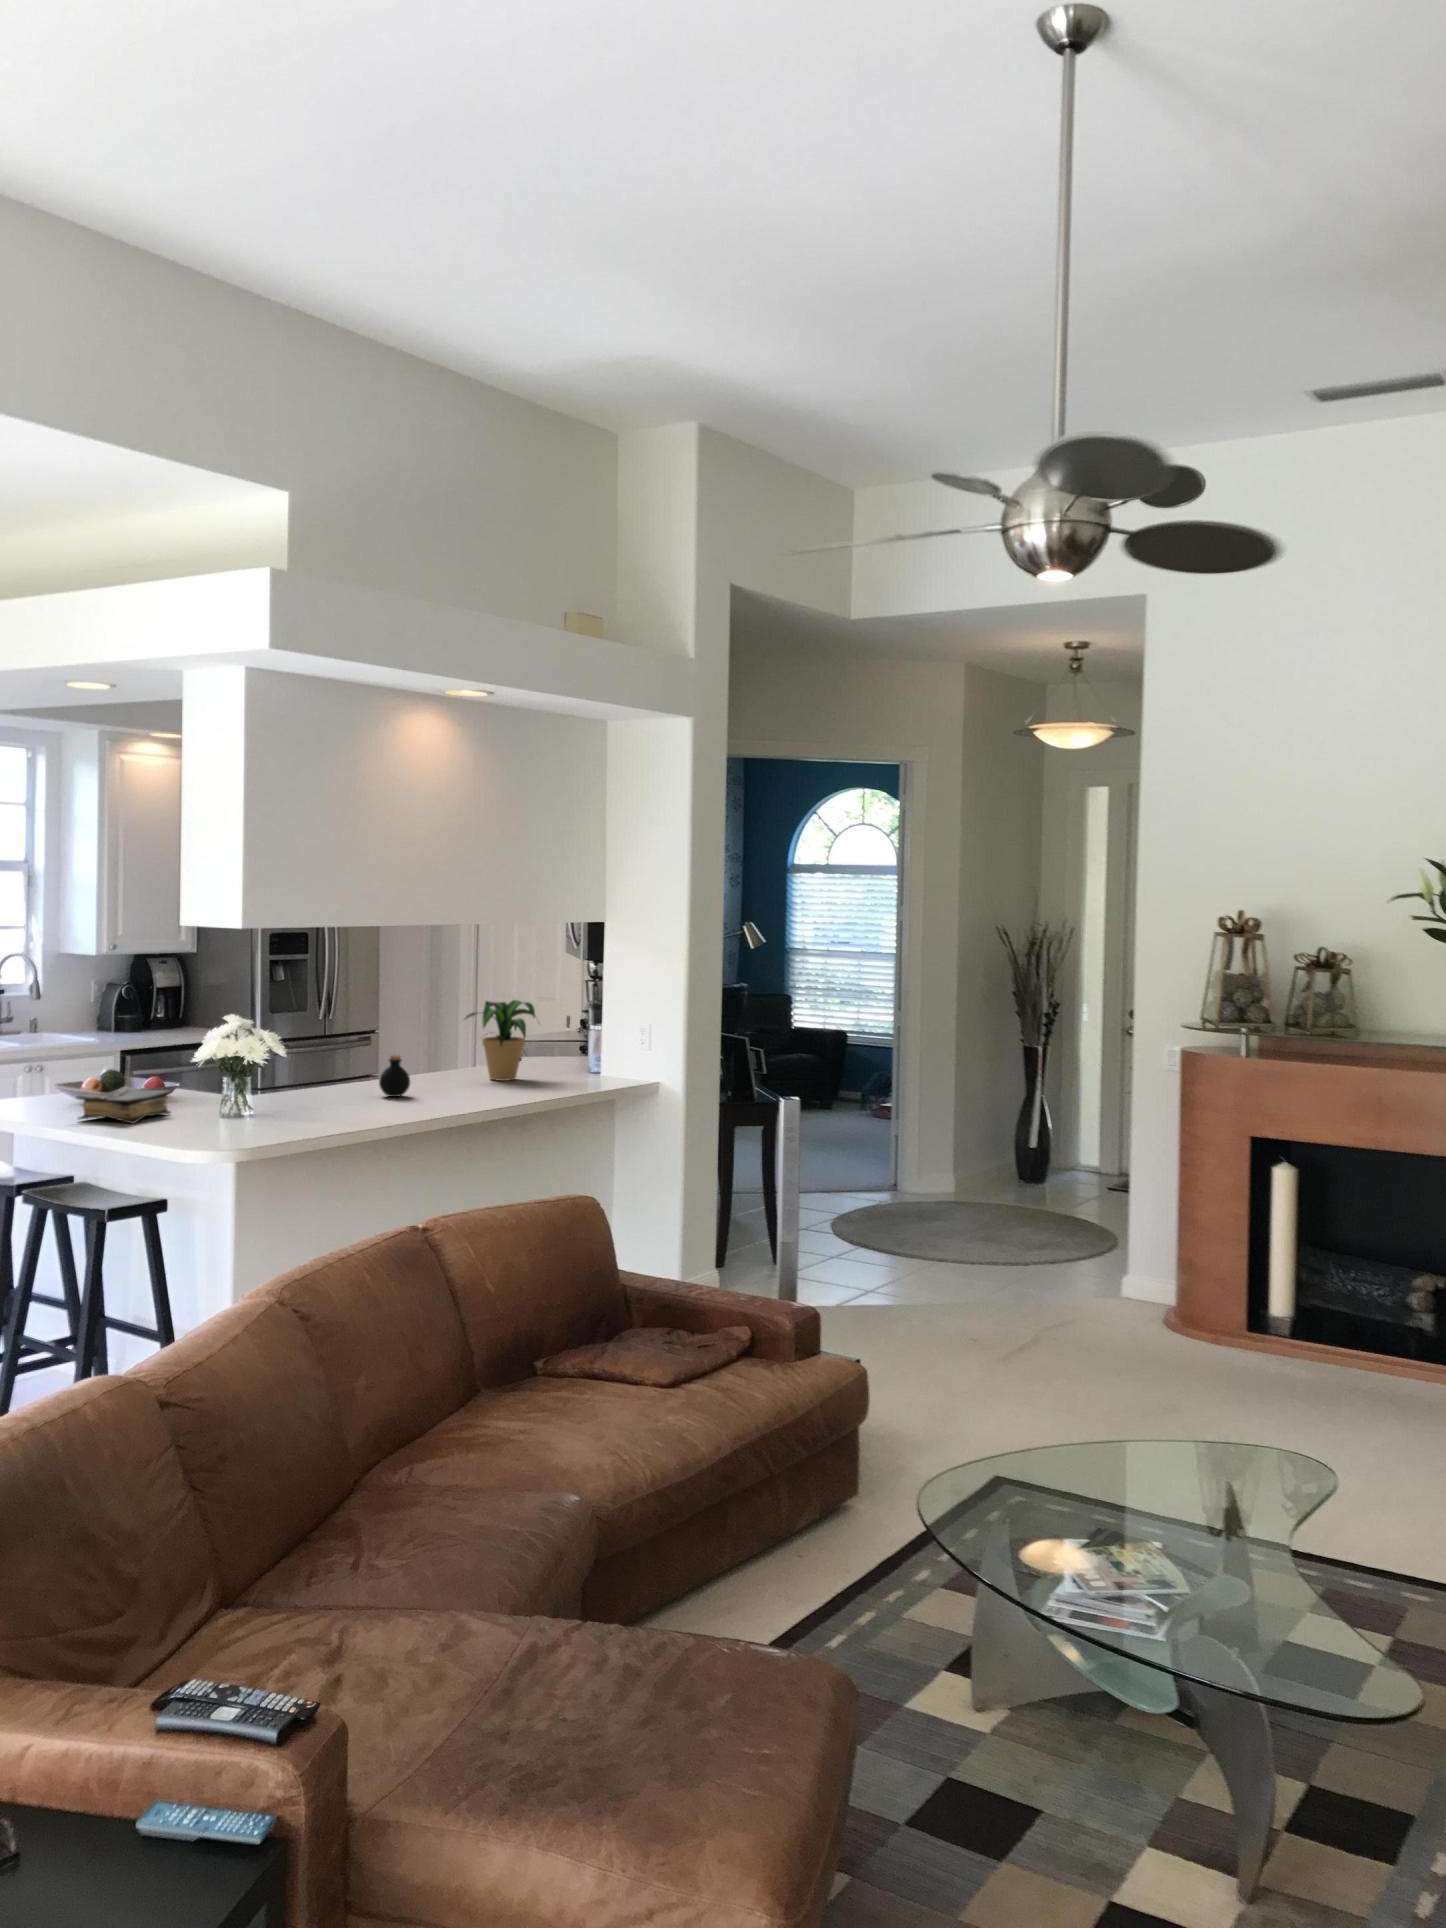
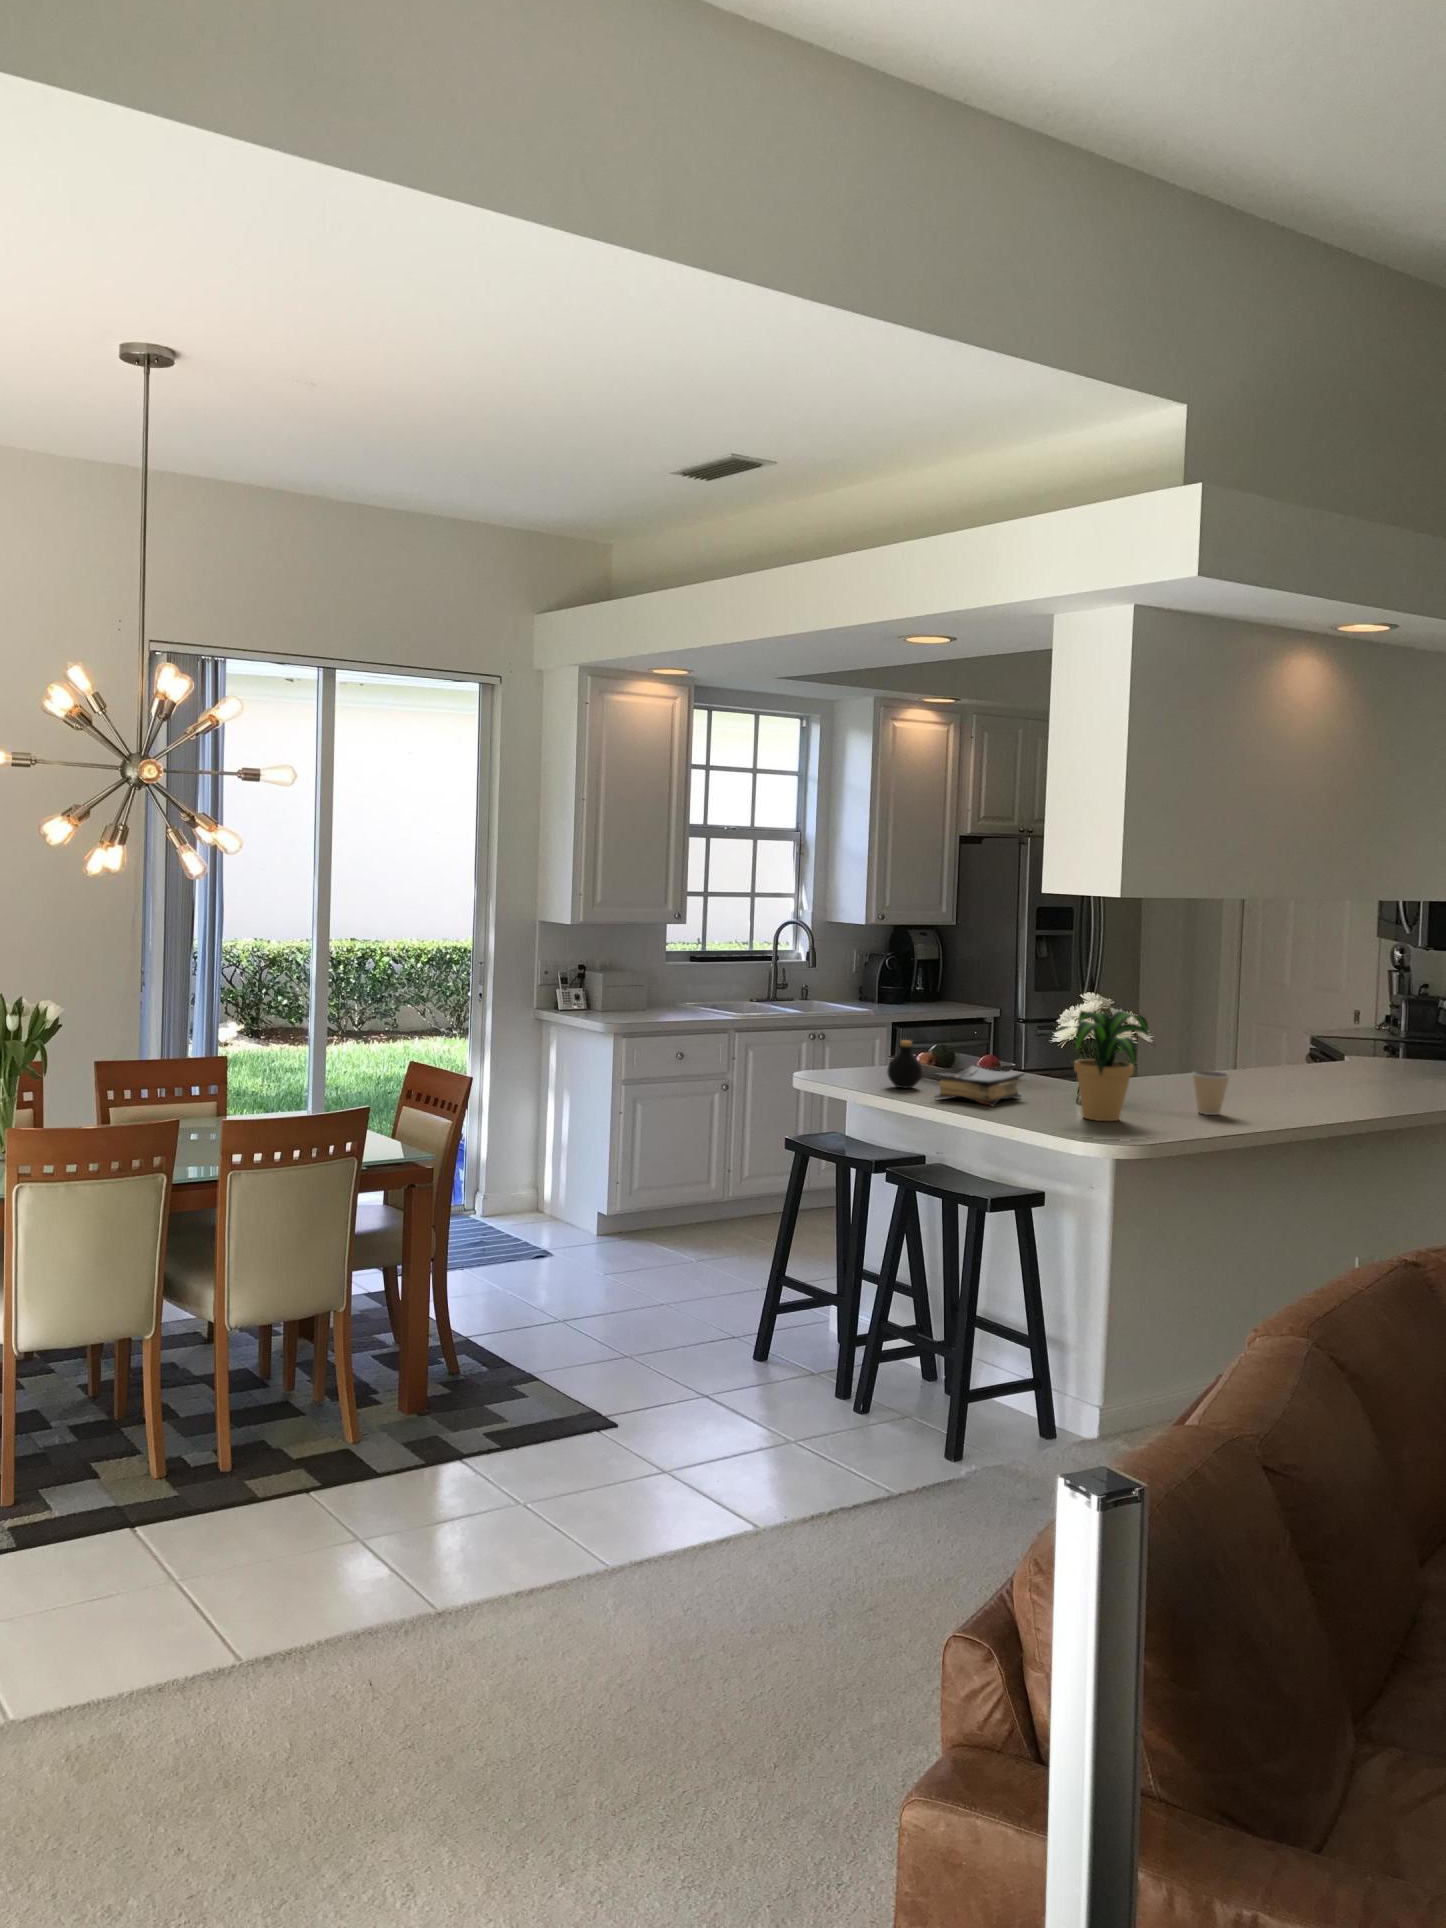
potted plant: present [466,1000,535,1081] -> present [1051,1011,1150,1121]
bottle: present [379,1054,410,1097] -> present [887,1040,922,1088]
coffee cup: none [326,1078,360,1118] -> present [1193,1071,1229,1115]

